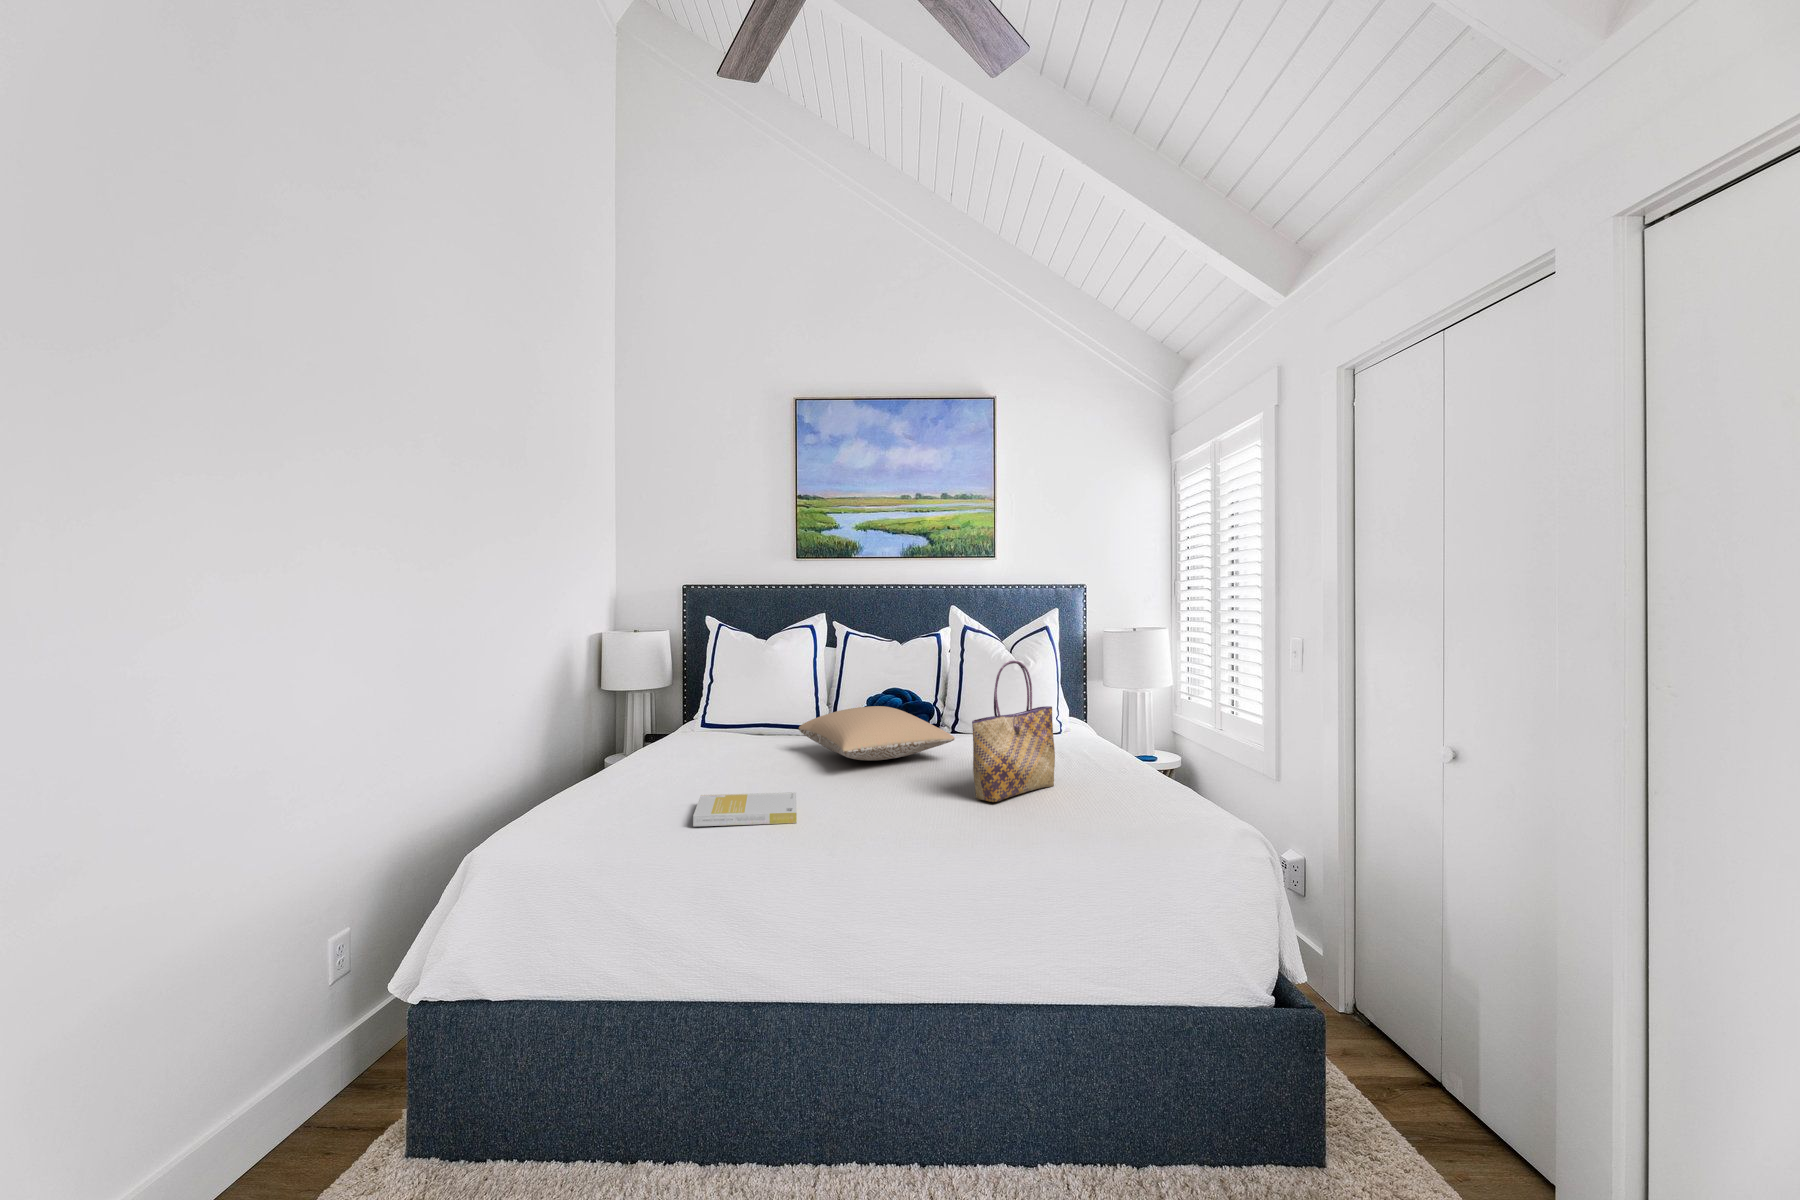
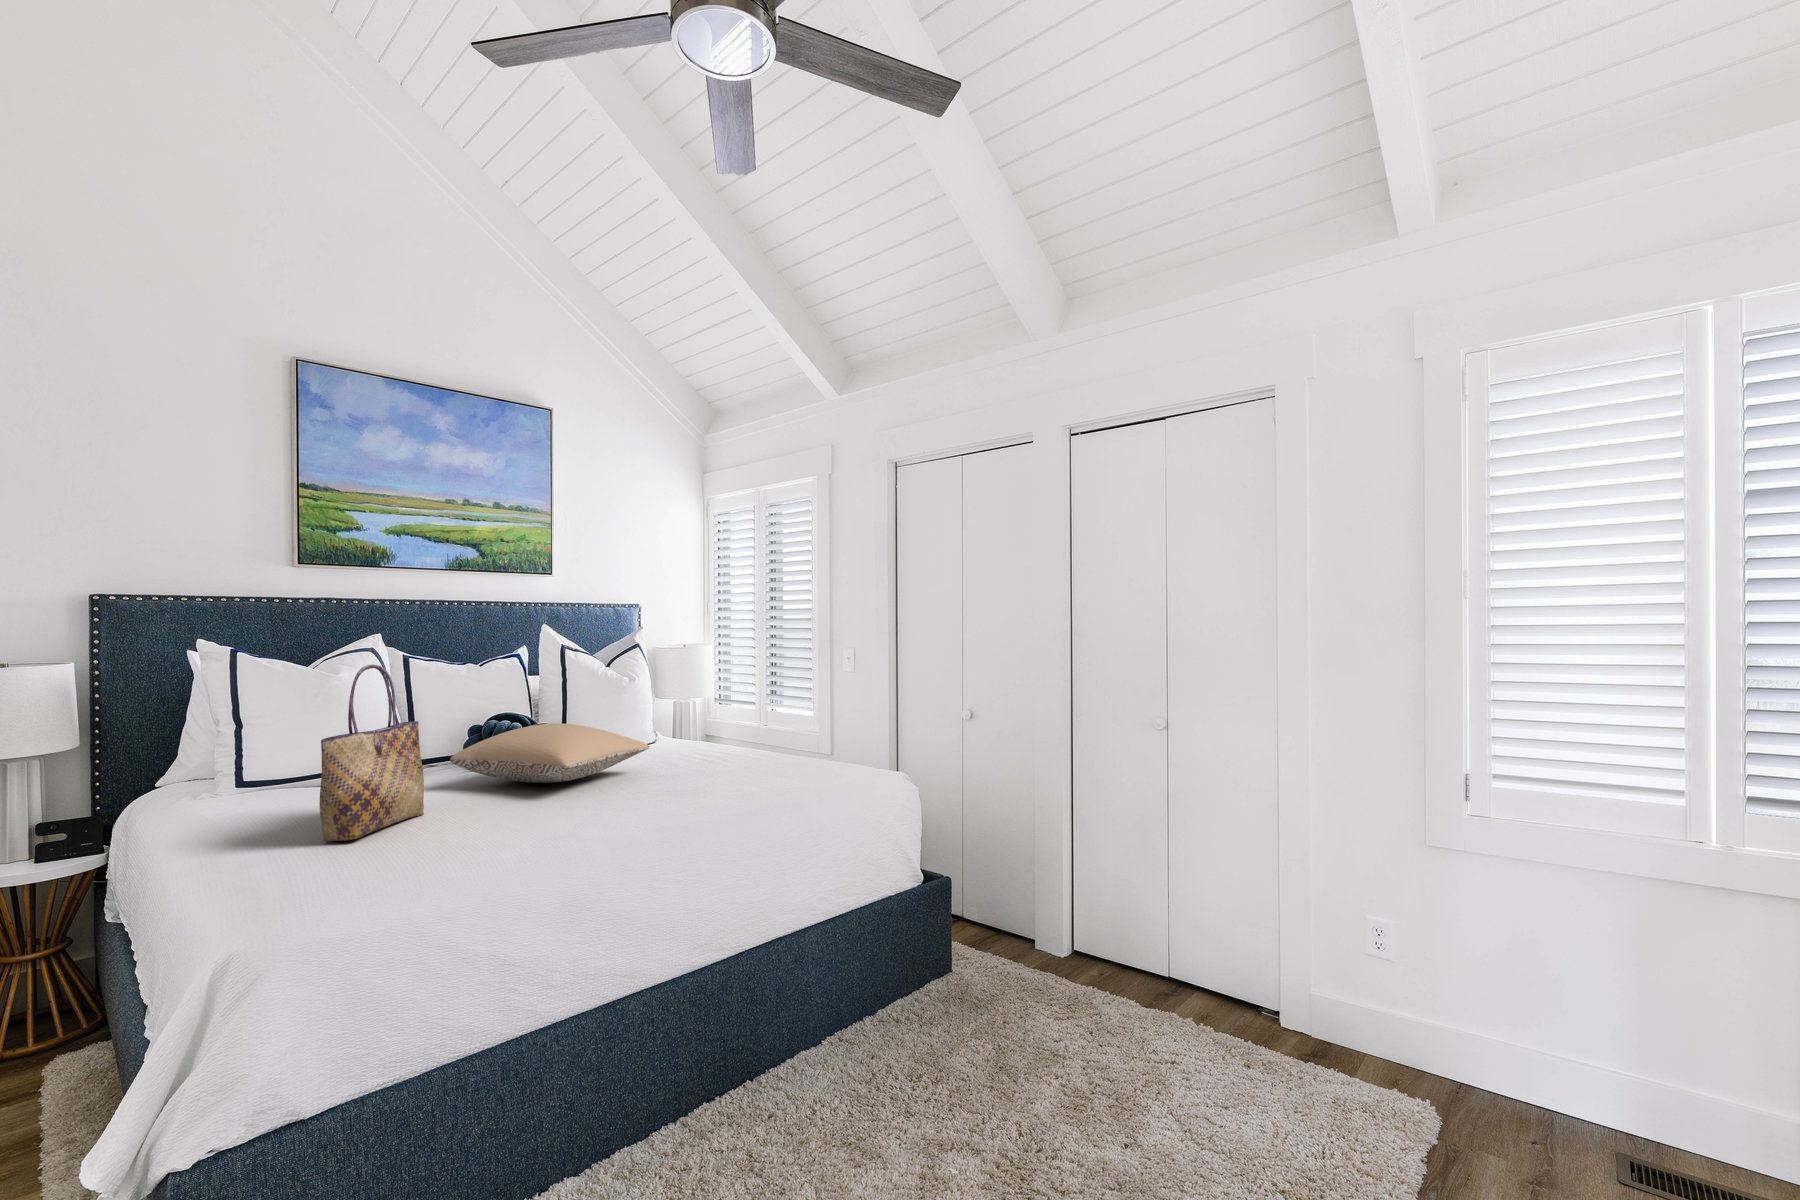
tote bag: present [972,660,1055,802] -> present [319,664,424,841]
book: present [693,792,797,827] -> none [444,812,601,860]

